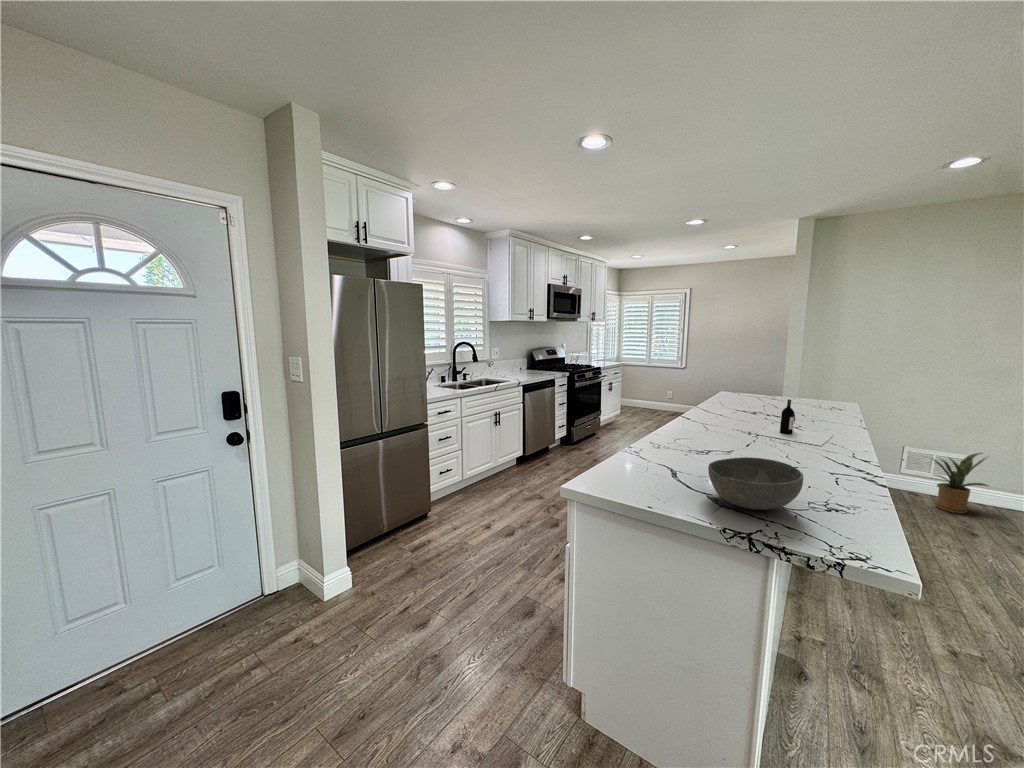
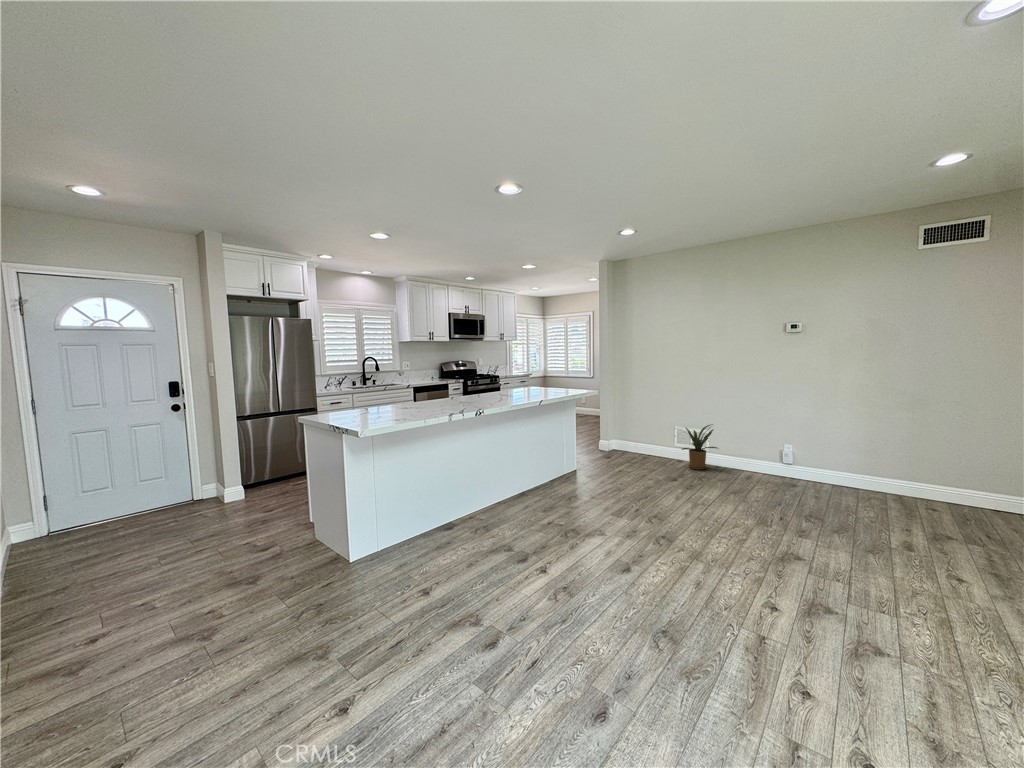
wine bottle: present [756,399,833,446] -> none [473,380,518,404]
bowl: present [708,457,803,510] -> none [352,399,393,419]

